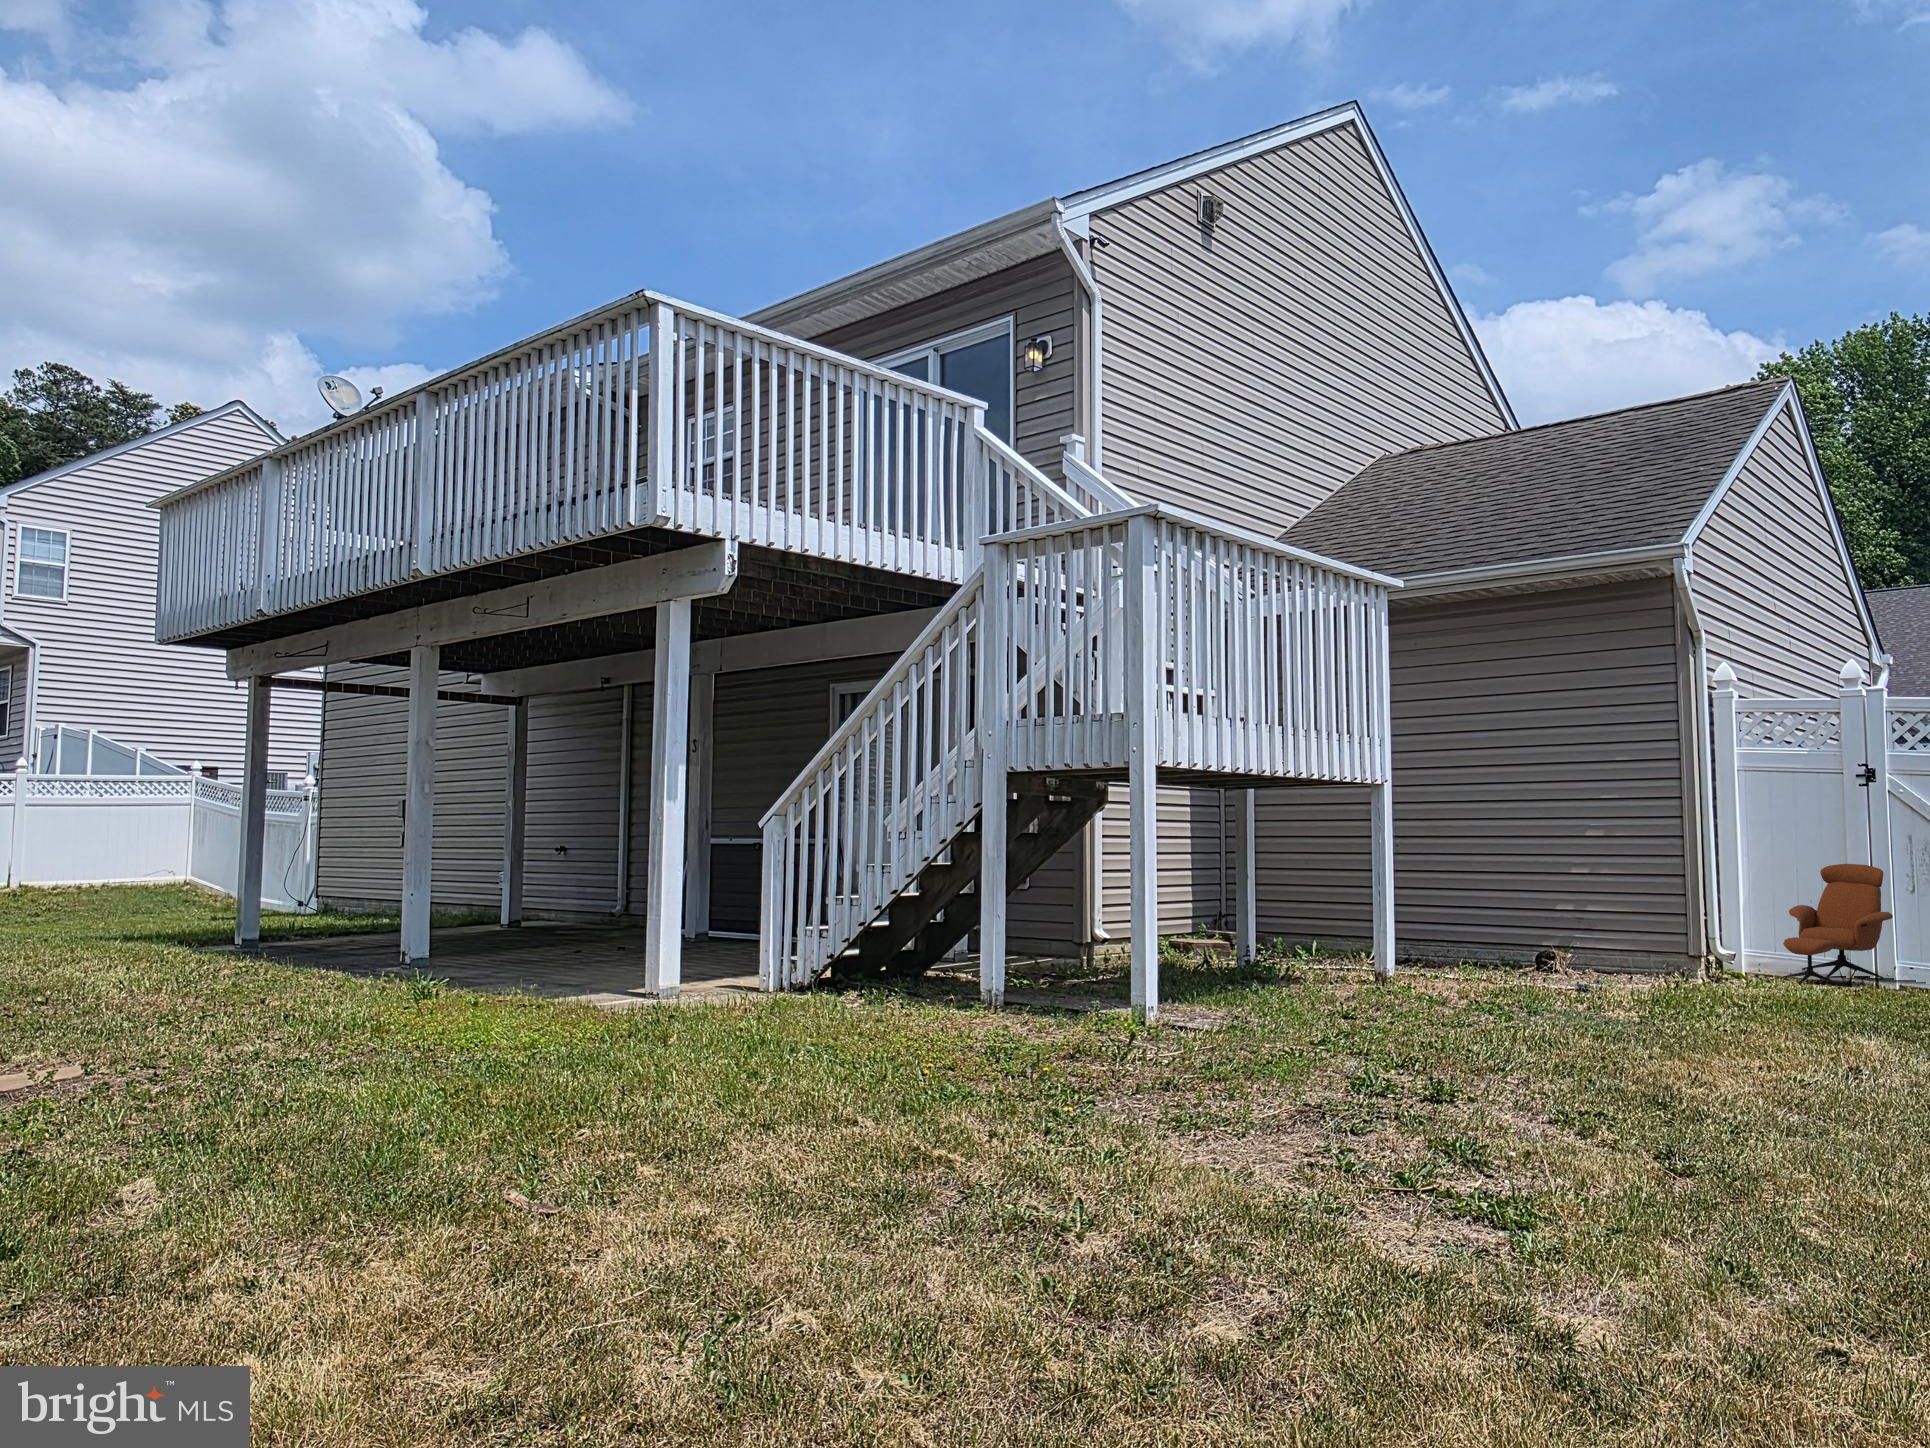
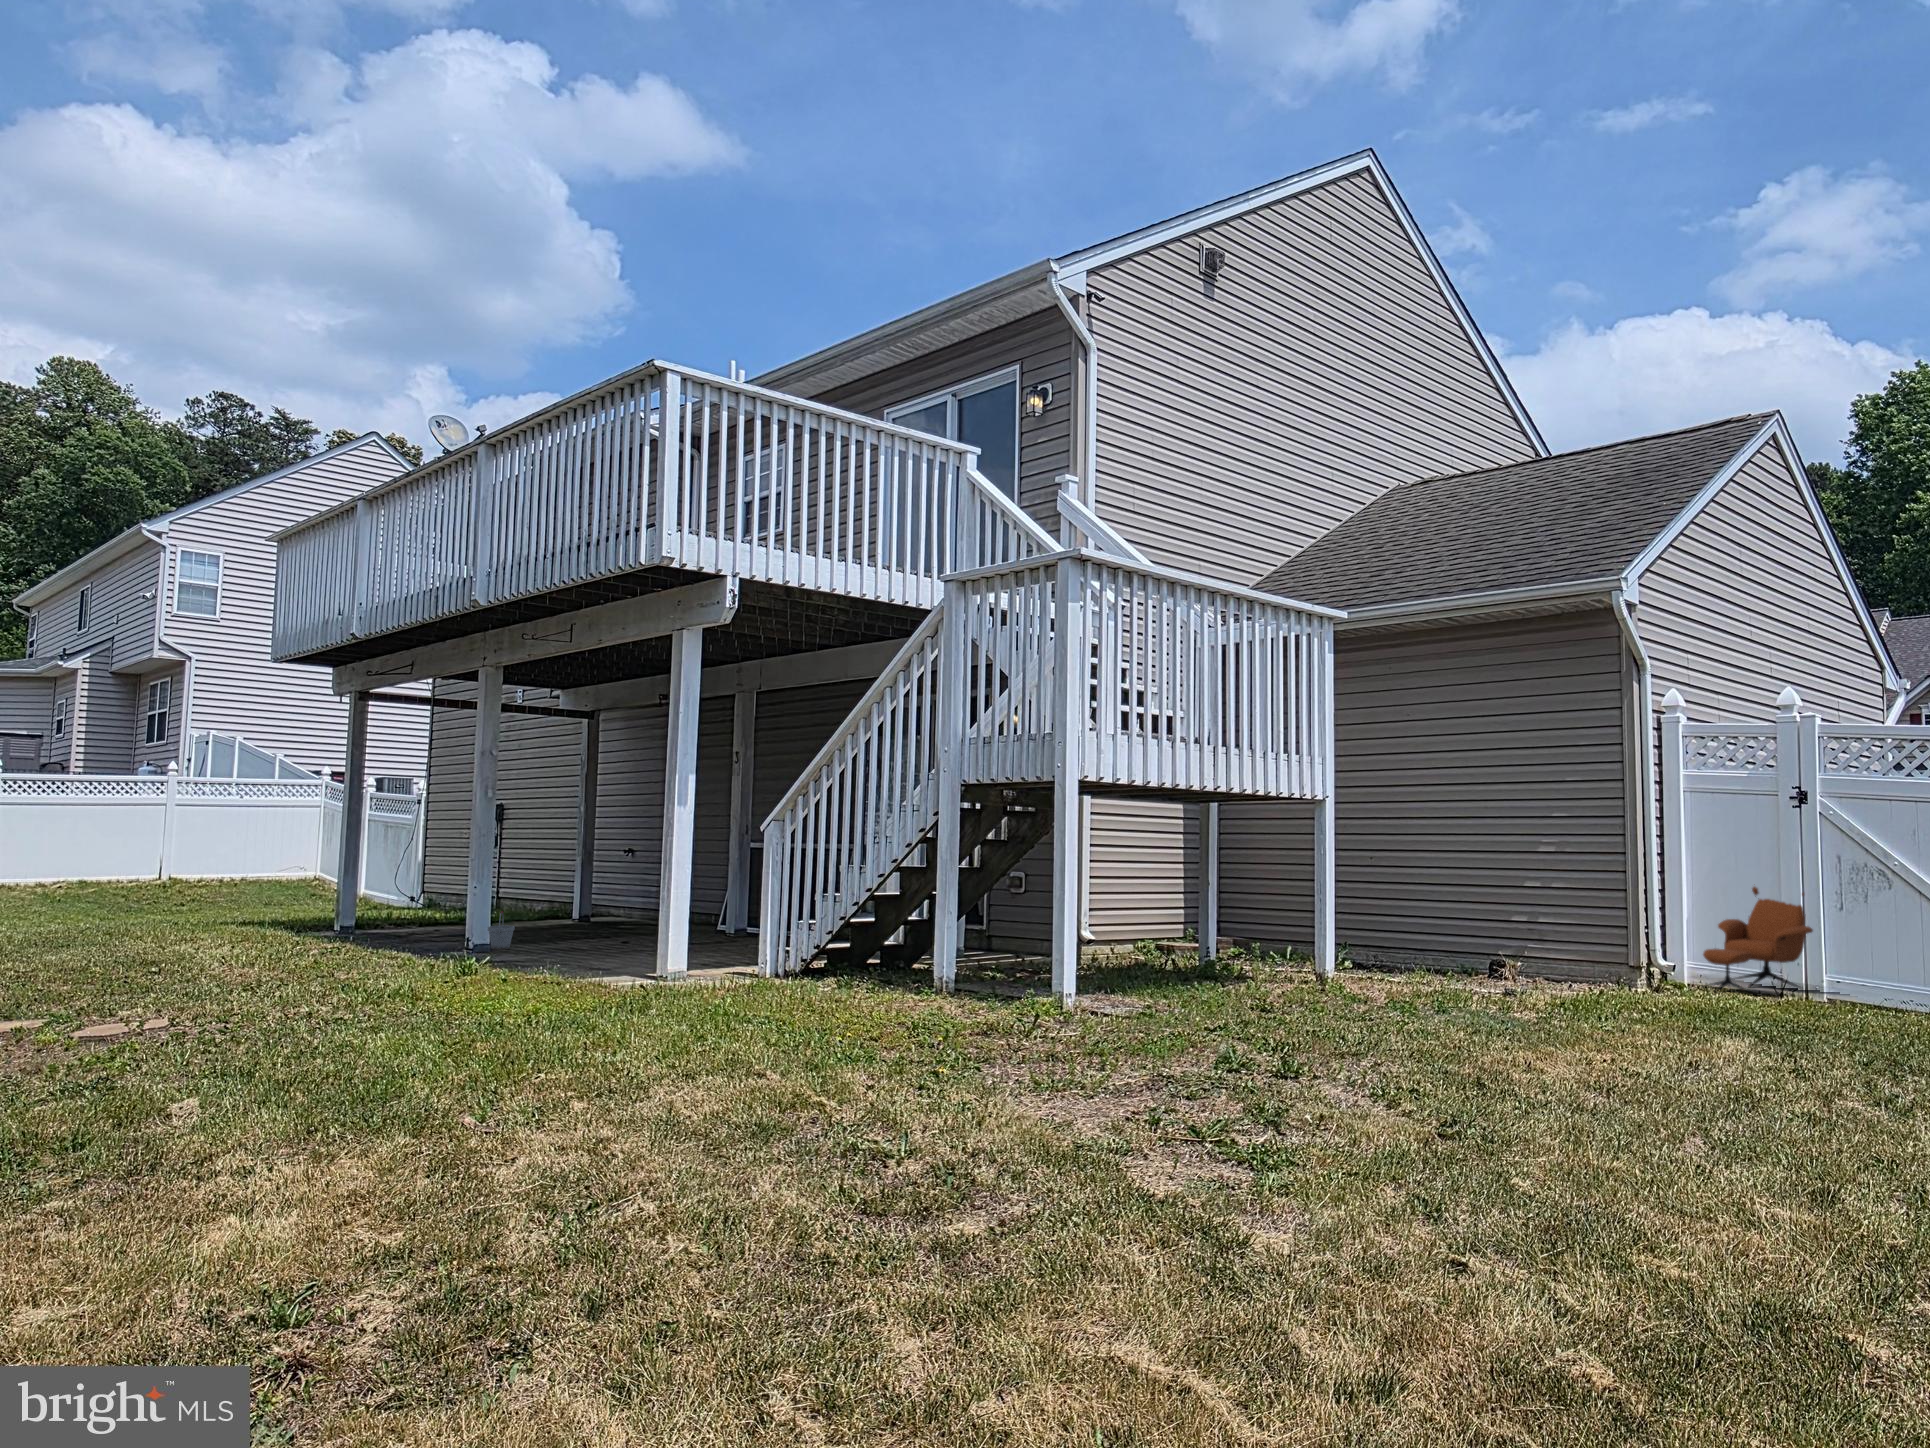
bucket: none [427,921,458,965] -> present [488,911,515,950]

